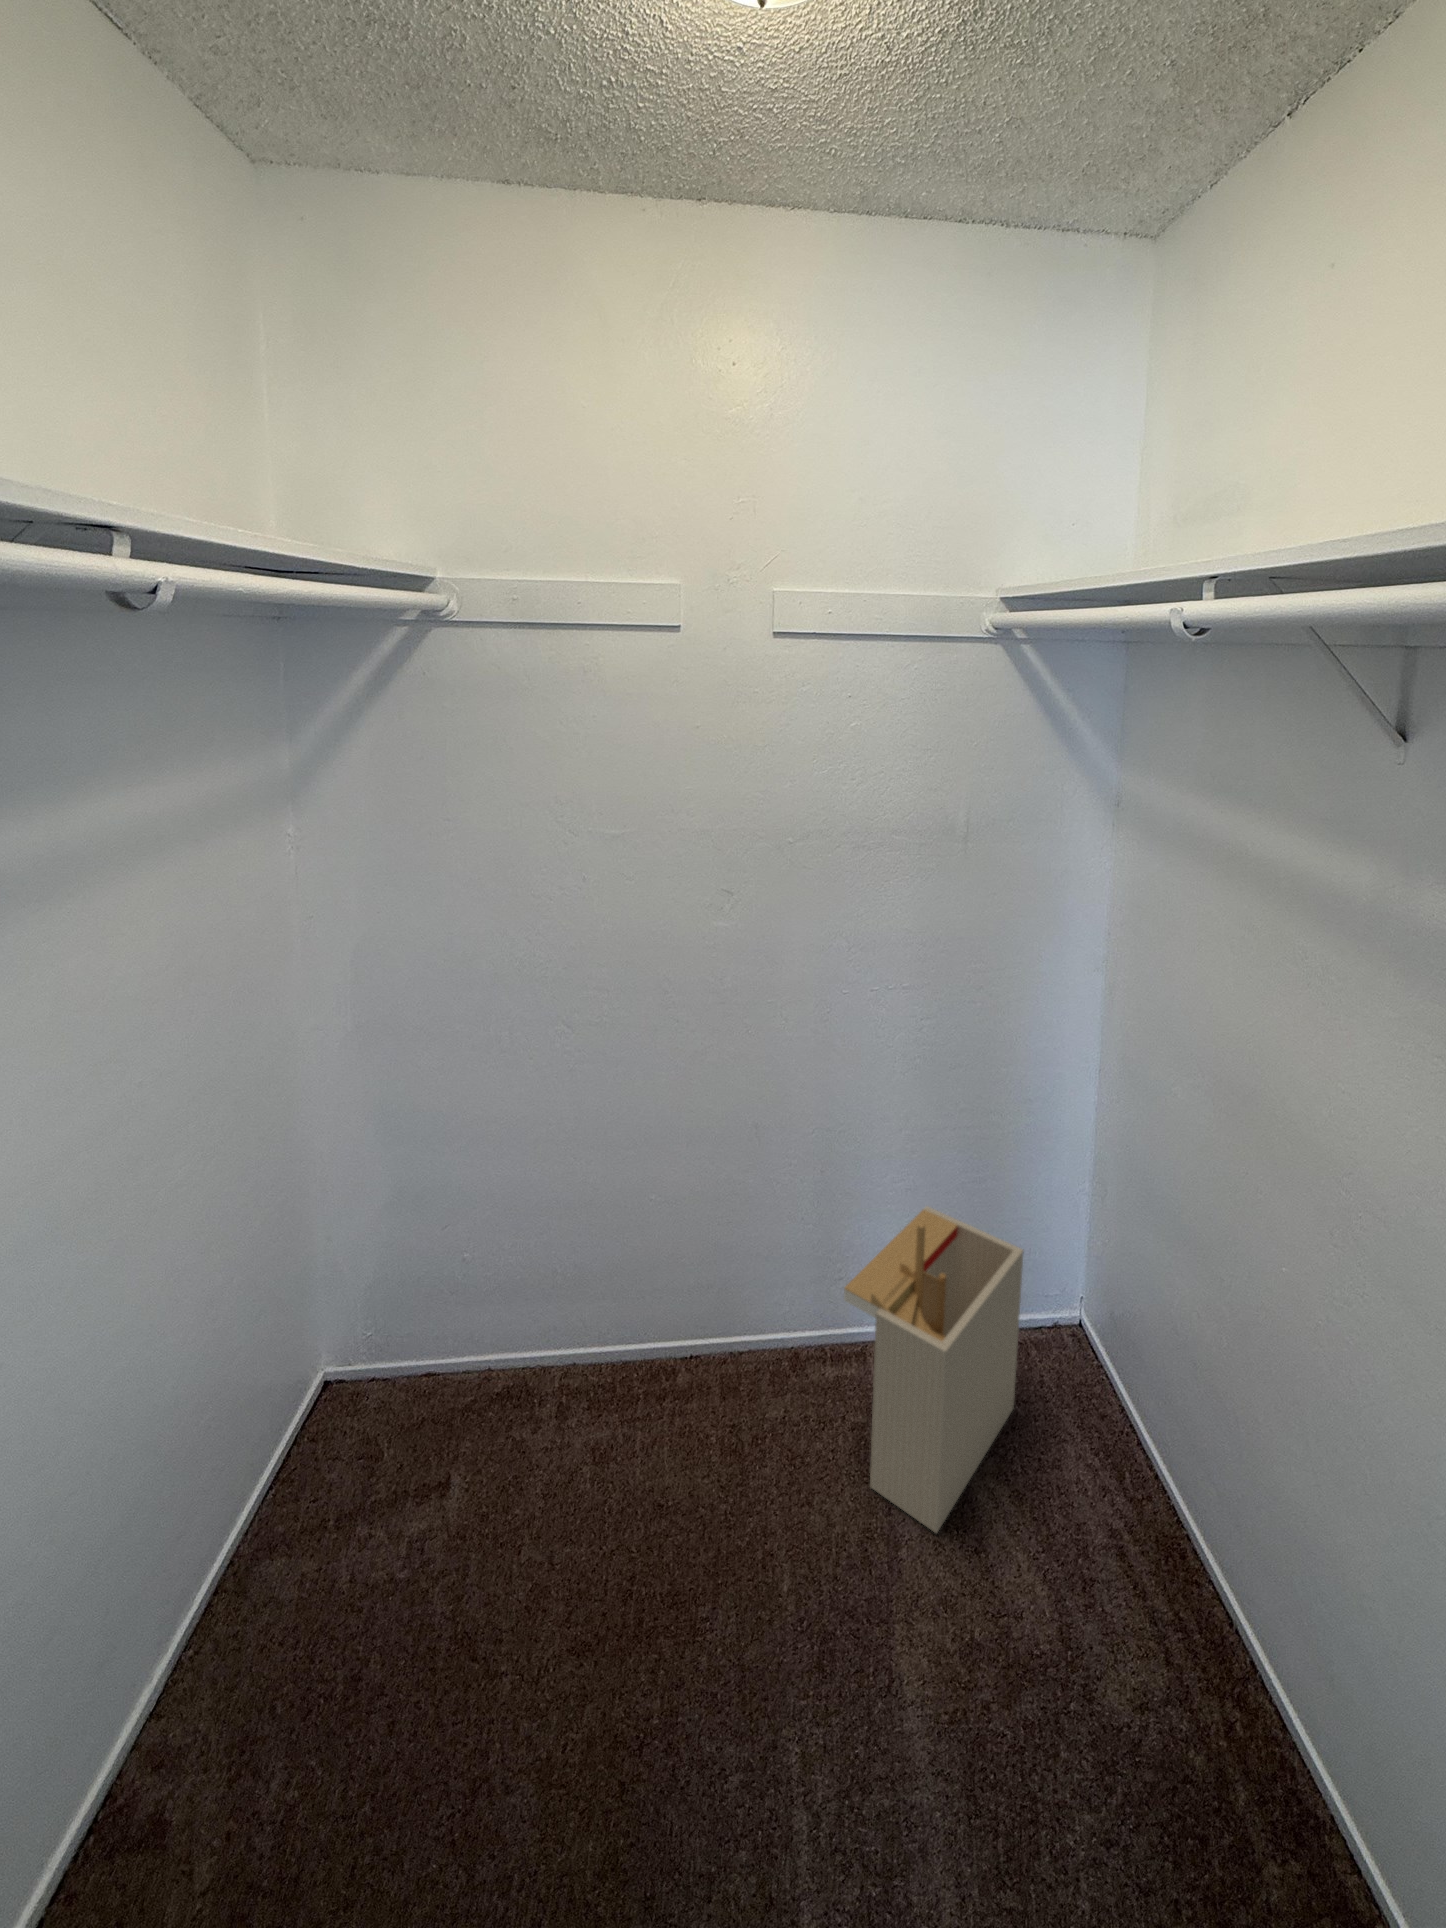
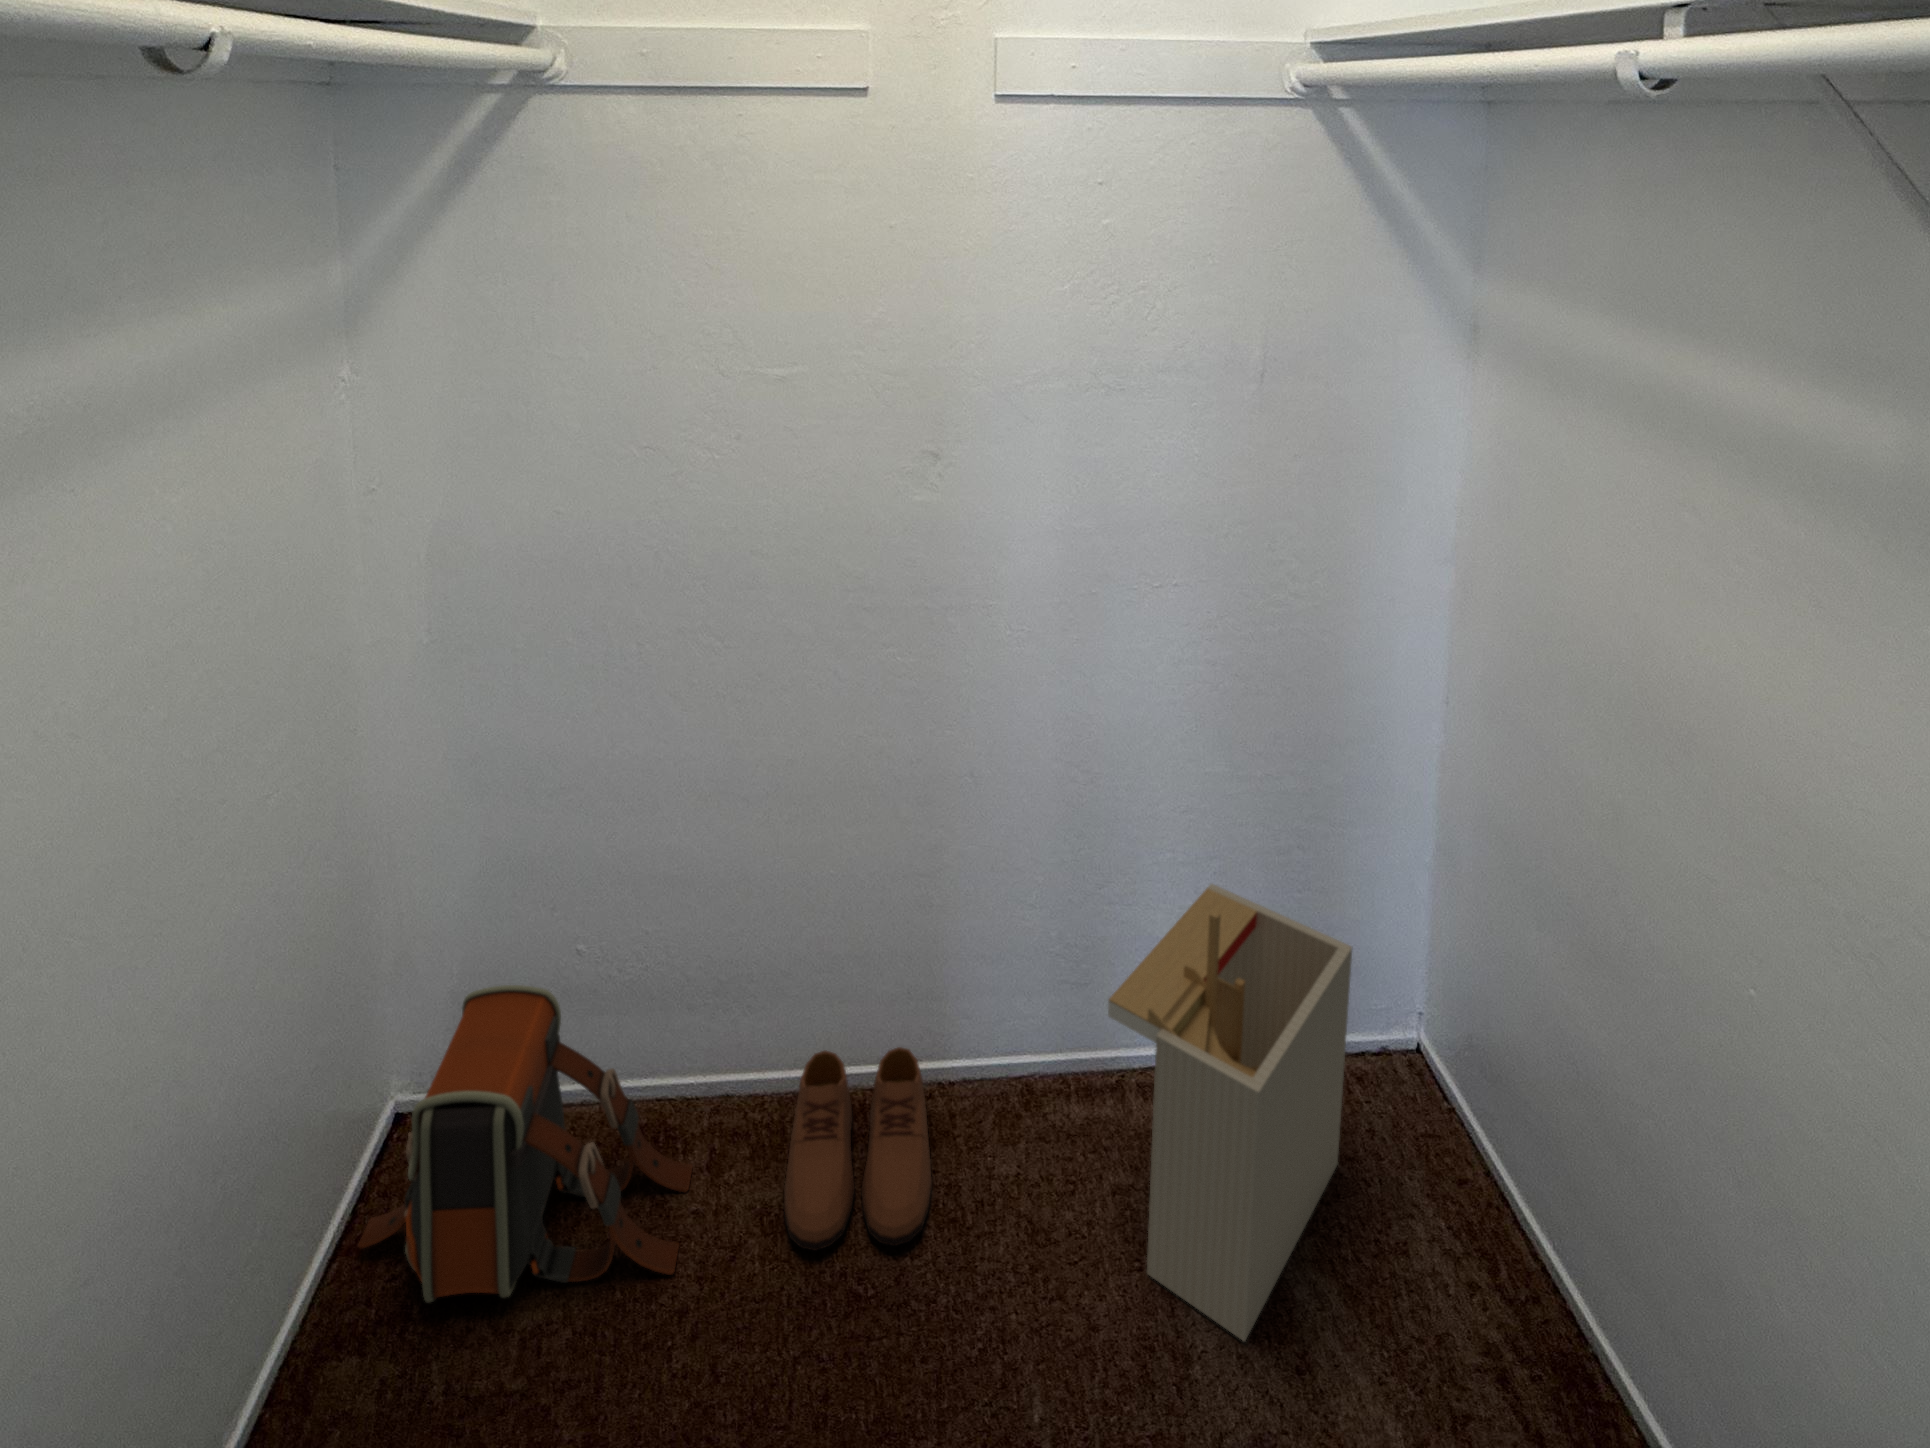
backpack: none [288,1282,543,1515] -> present [358,985,693,1302]
shoe: none [608,1327,718,1474] -> present [784,1047,932,1251]

